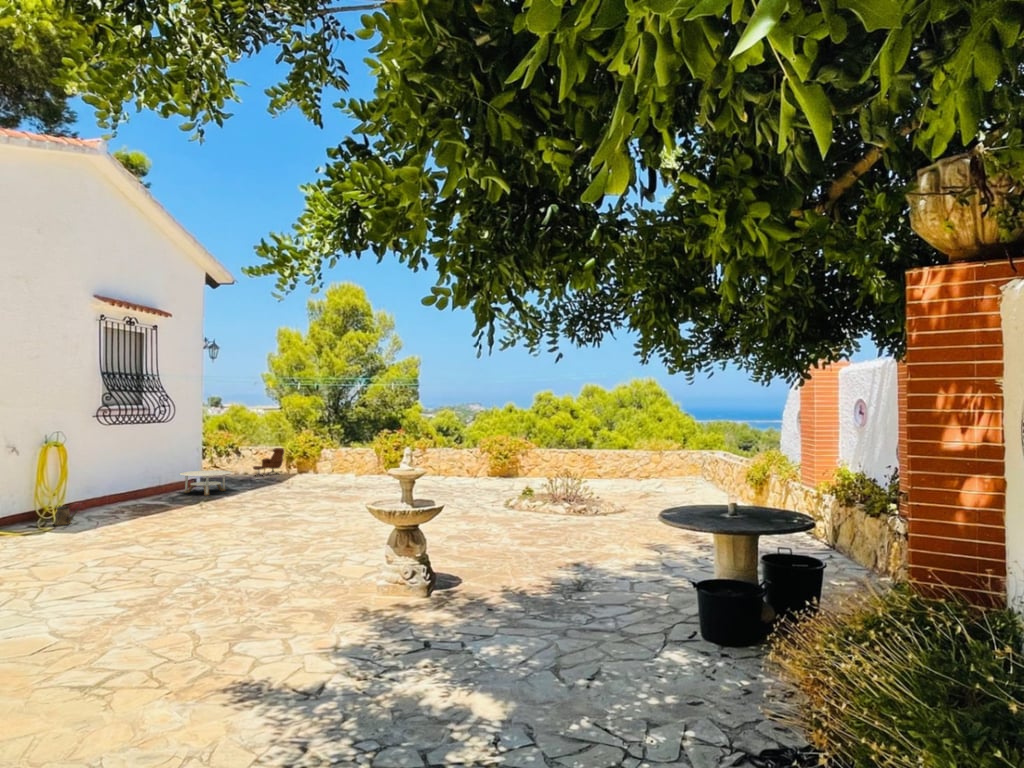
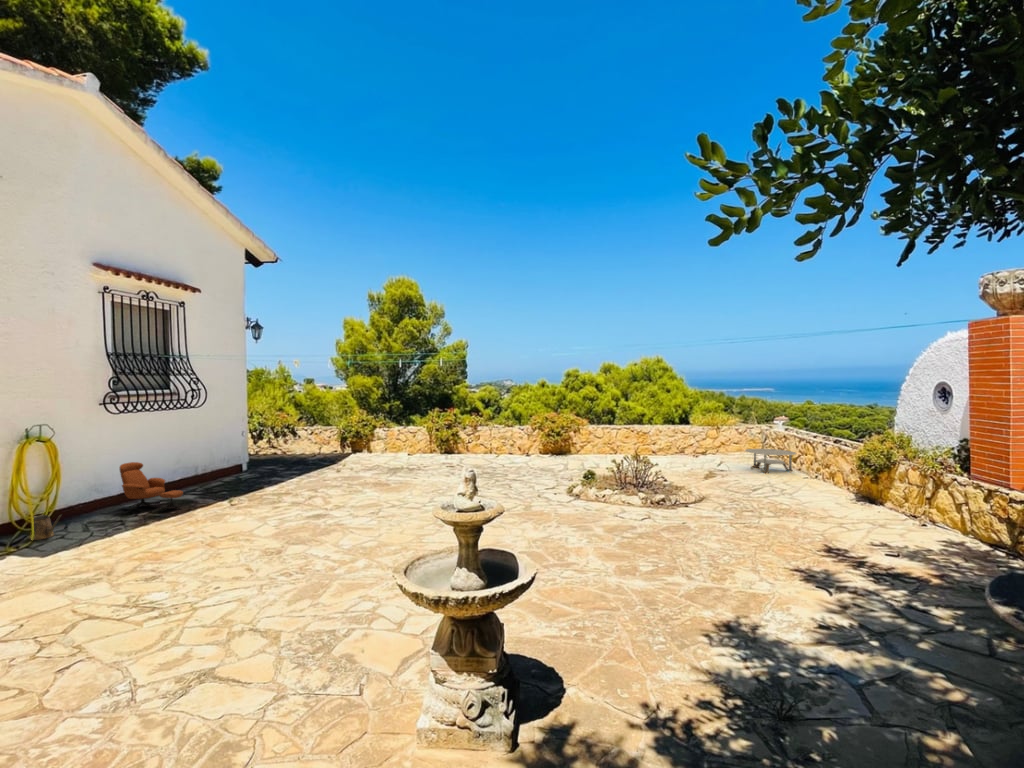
lounge chair: present [253,448,284,476] -> present [120,462,183,511]
round table: present [180,470,232,496] -> present [745,449,796,473]

